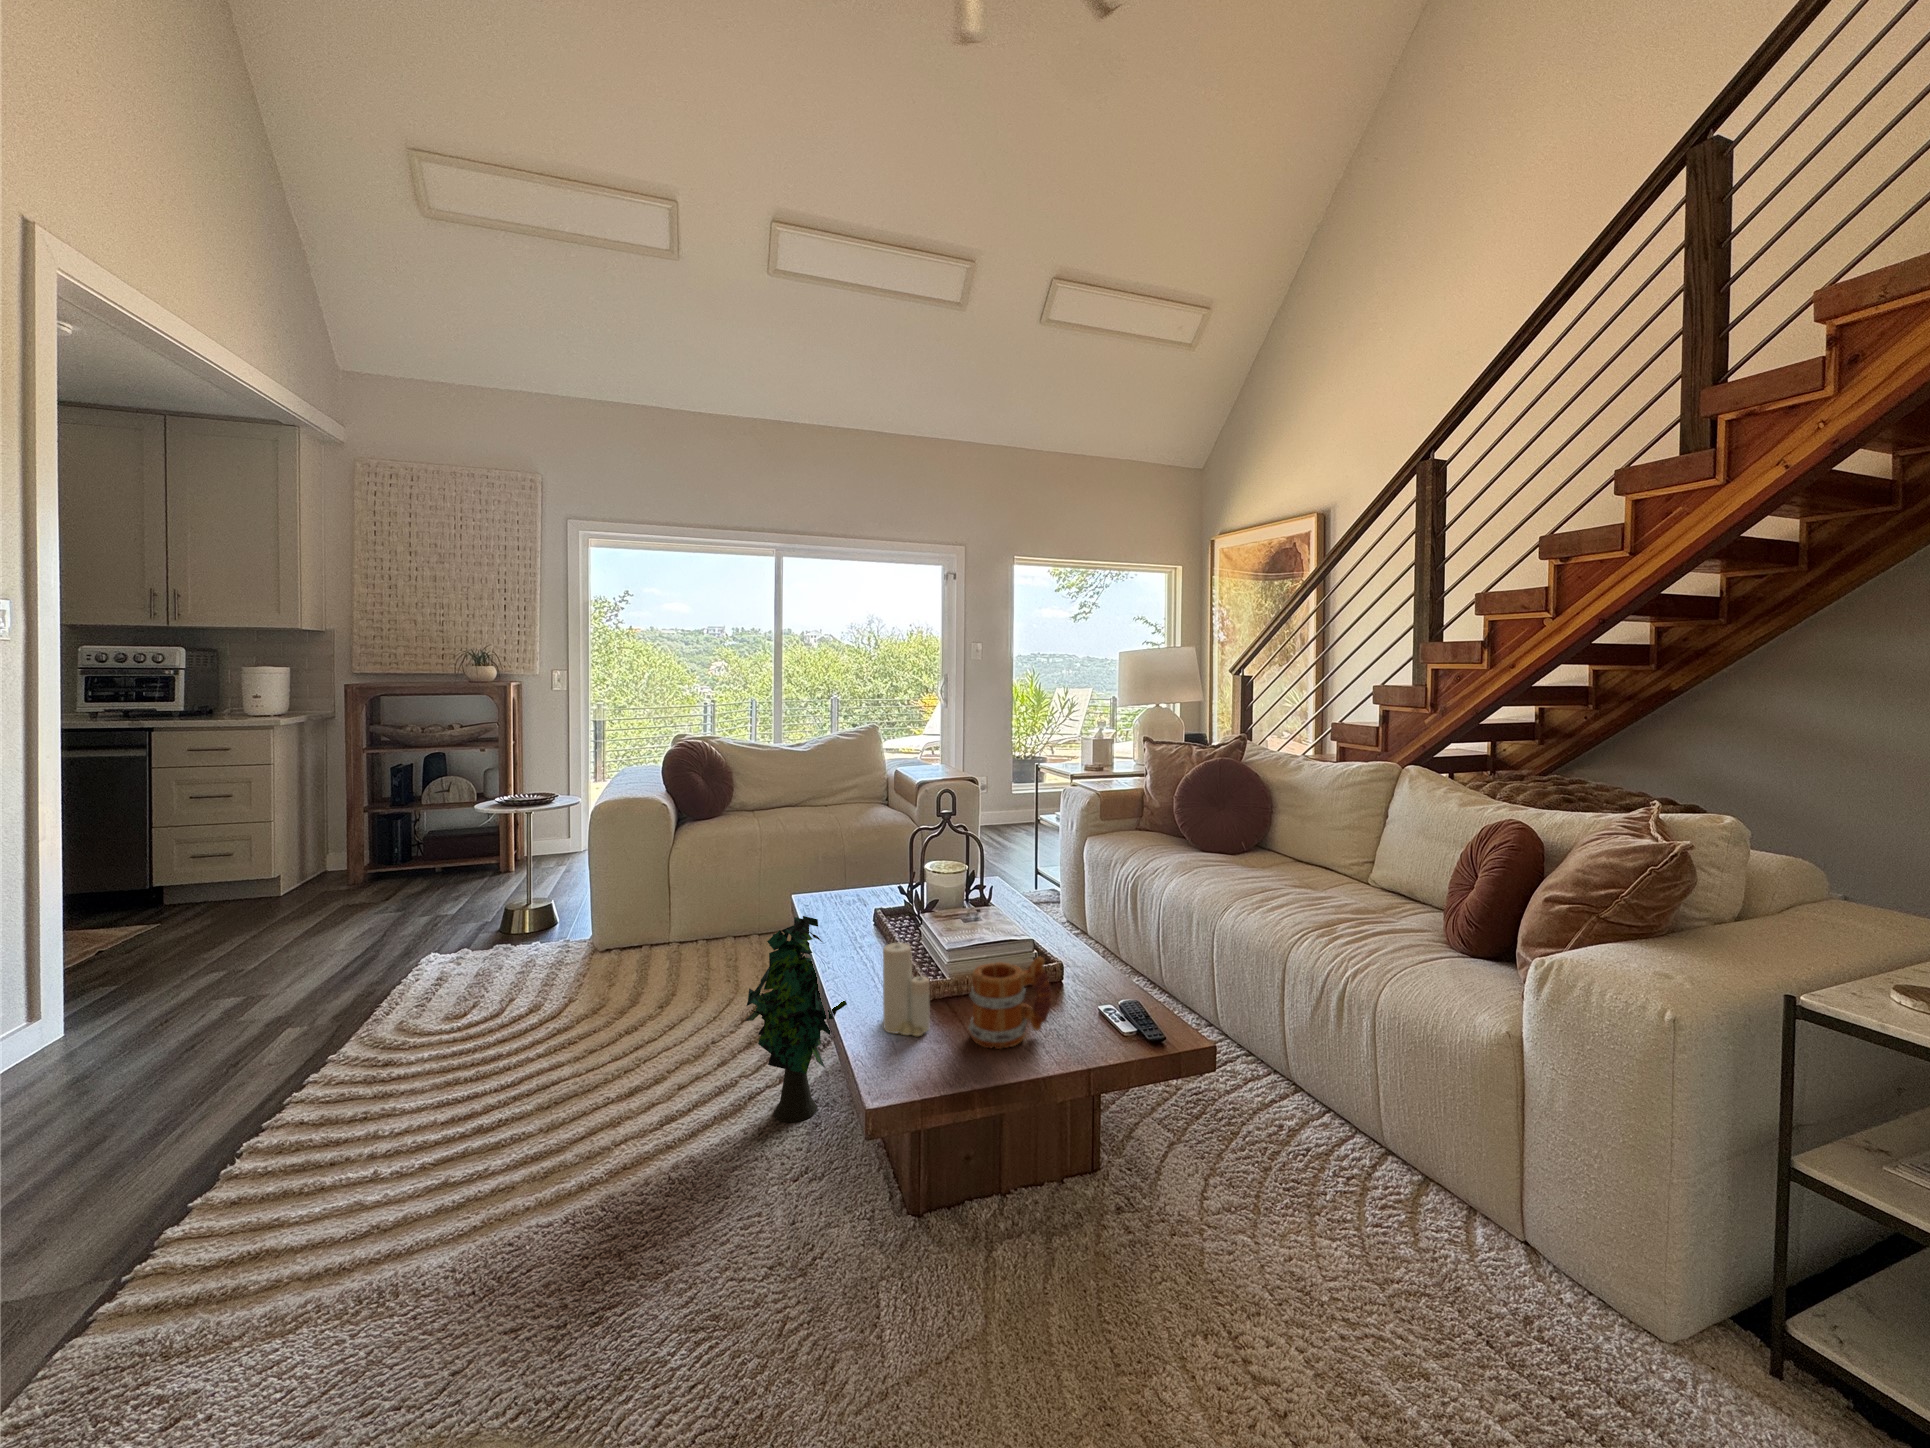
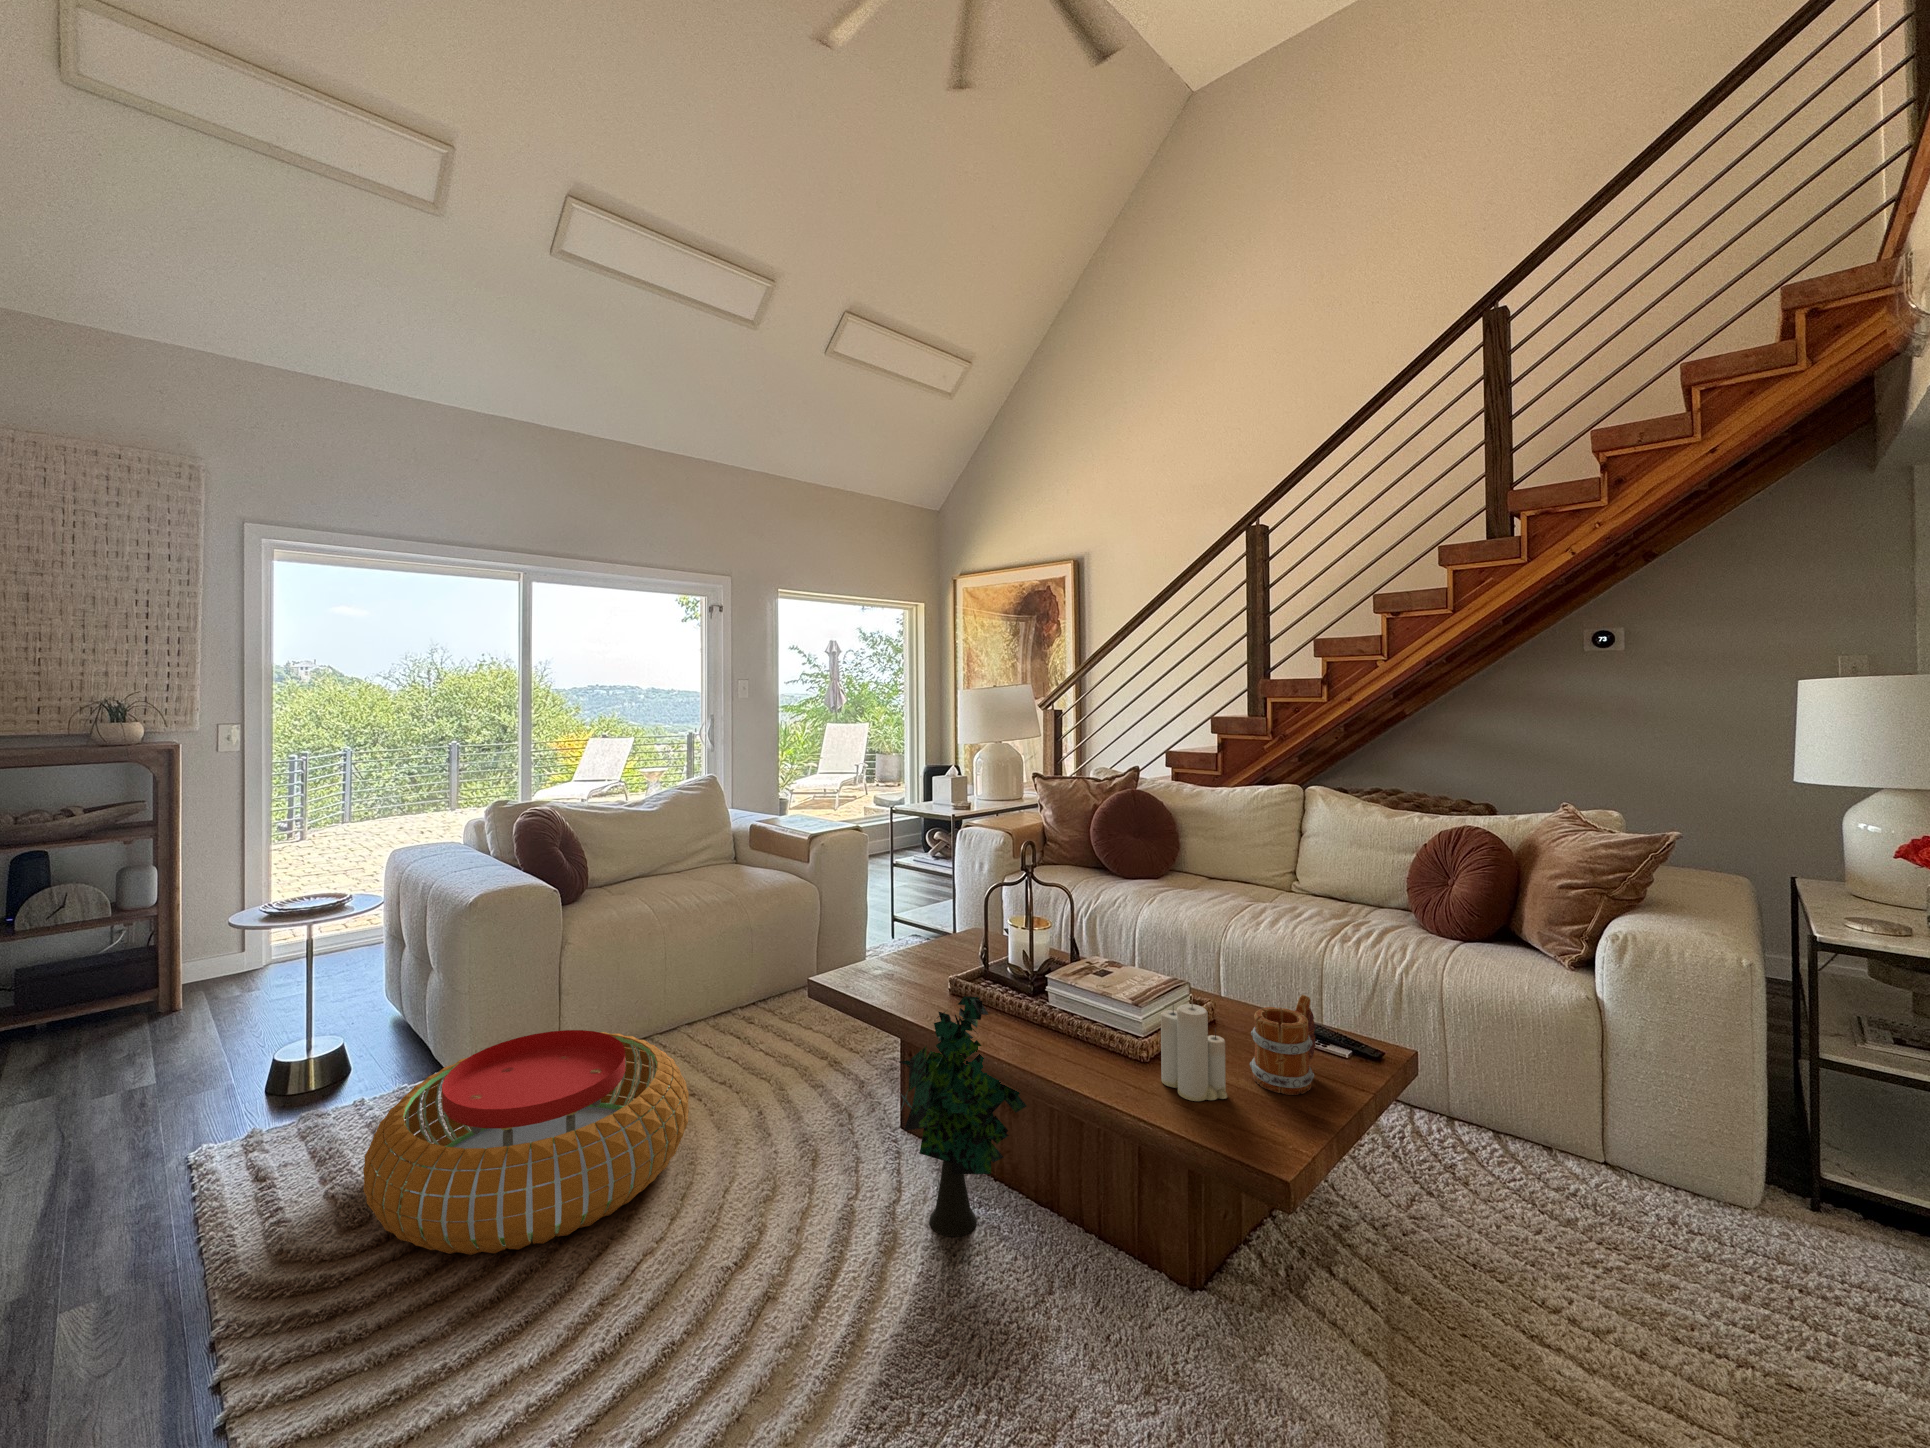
pouf: none [445,909,700,1053] -> present [363,1030,689,1255]

